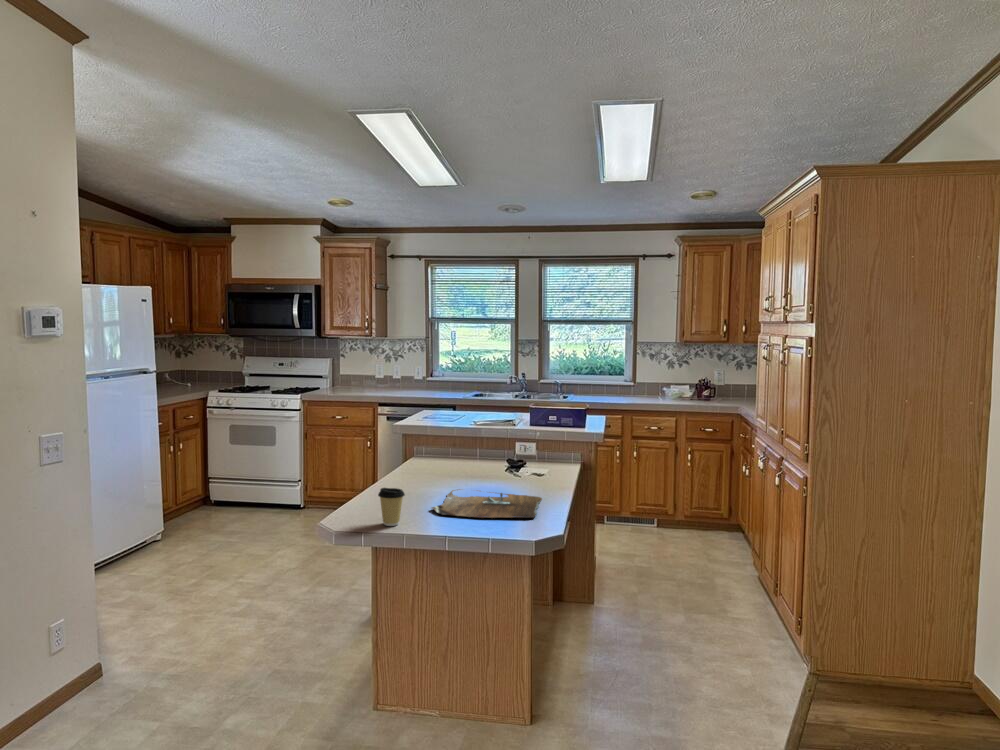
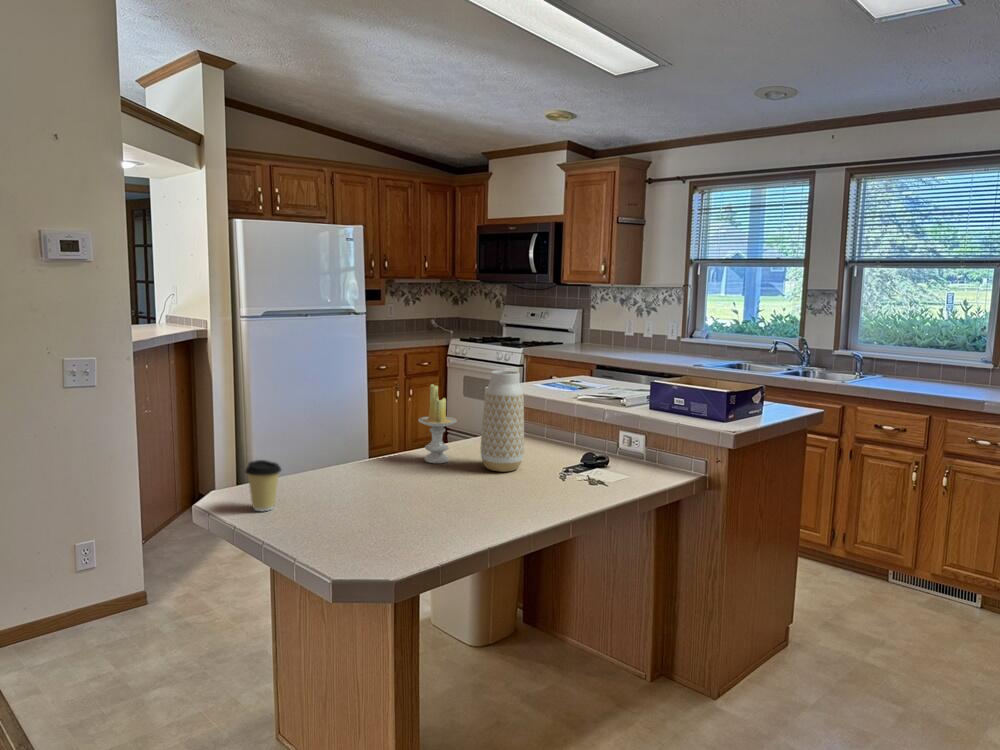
vase: none [458,407,488,478] -> present [481,370,524,472]
candle: none [409,422,438,481] -> present [418,384,457,463]
cutting board: present [432,489,542,518] -> none [337,481,517,542]

